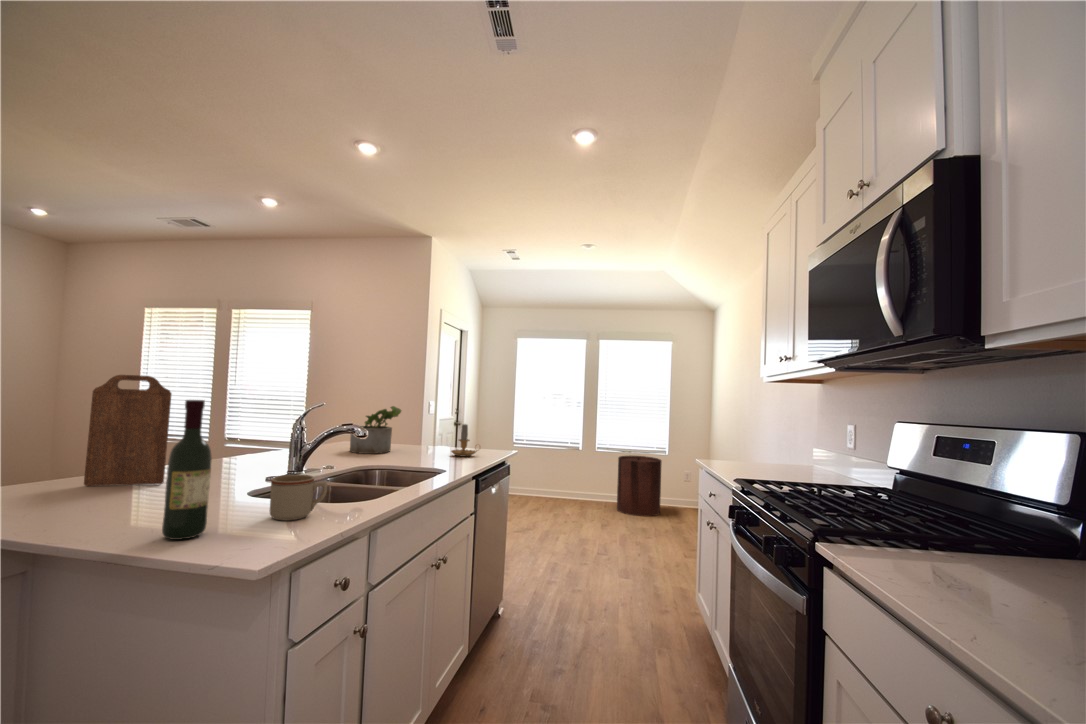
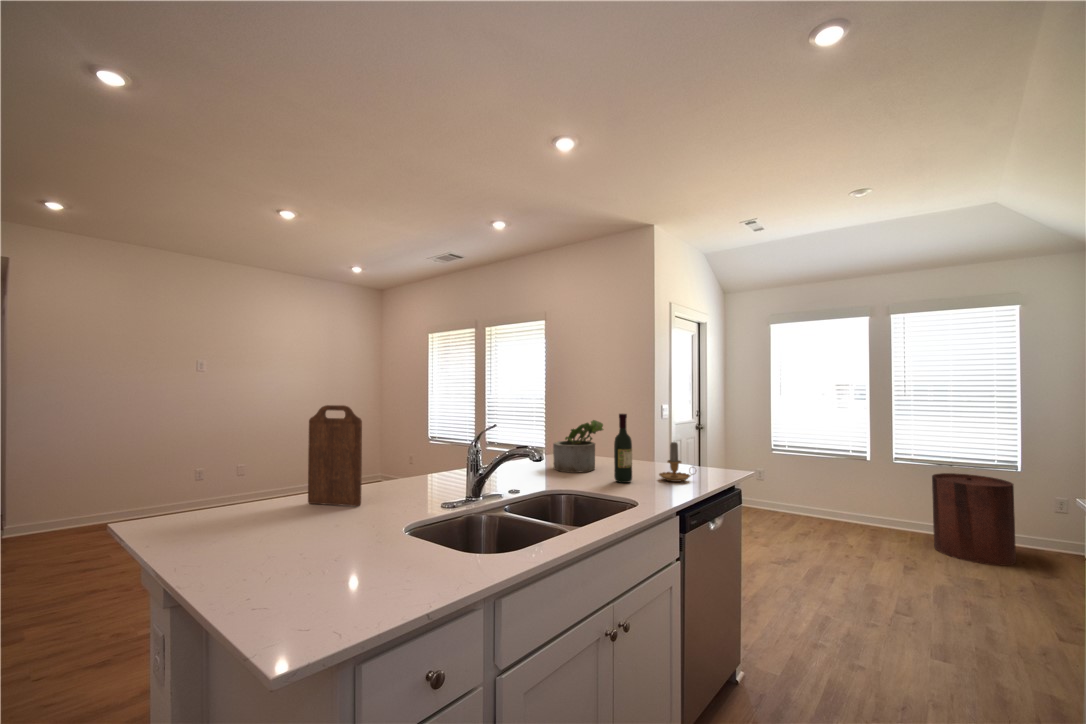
wine bottle: present [162,400,212,540] -> present [614,413,632,483]
mug: present [270,475,327,521] -> none [391,521,448,578]

